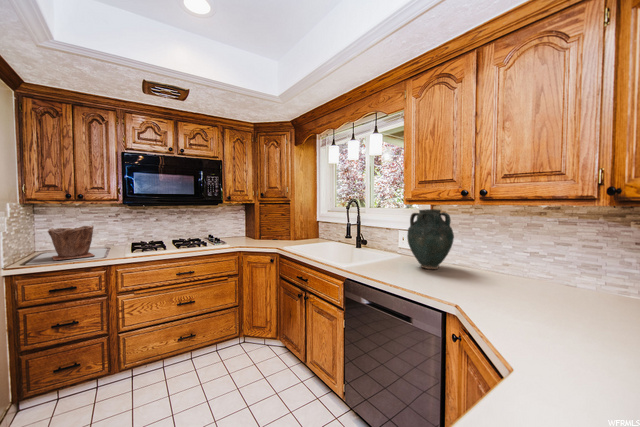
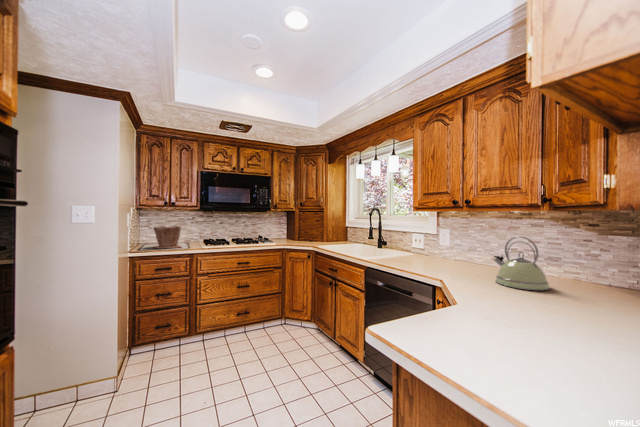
vase: present [407,209,454,269] -> none [416,216,453,262]
kettle: none [519,241,605,320] -> present [494,237,550,290]

